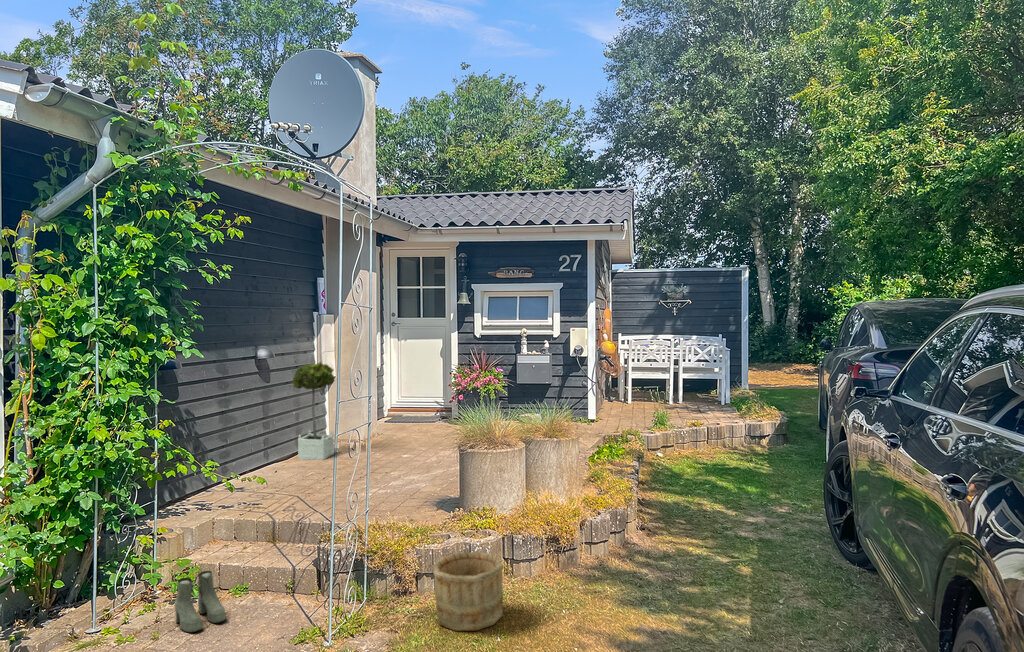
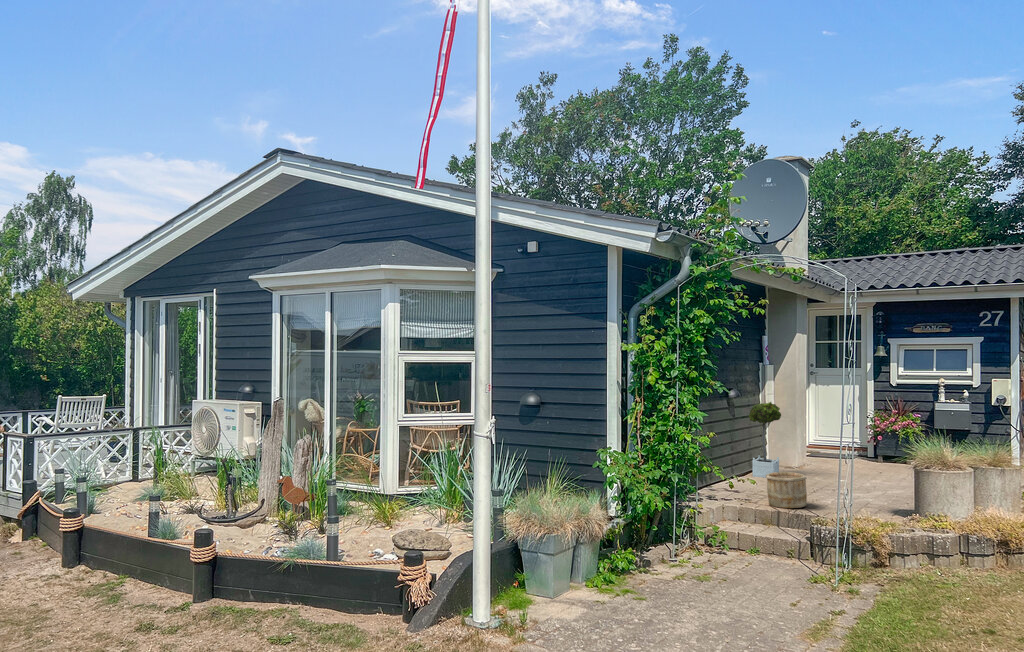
wooden bucket: present [432,552,504,631] -> present [766,472,807,508]
boots: present [174,571,225,632] -> none [723,532,757,567]

